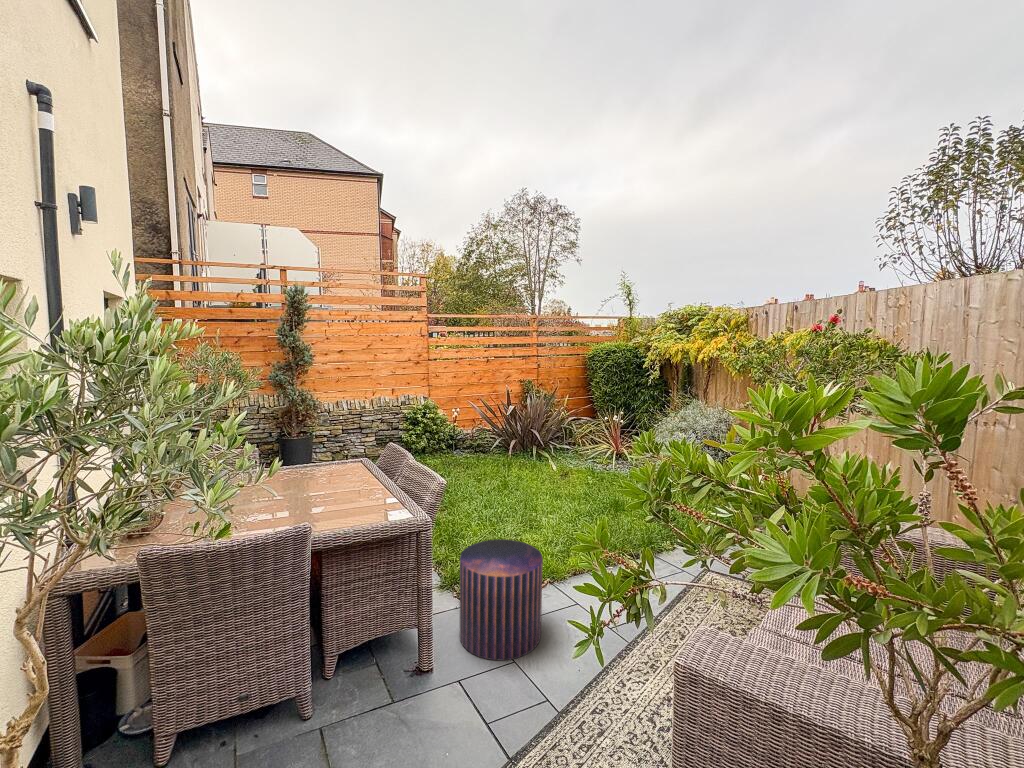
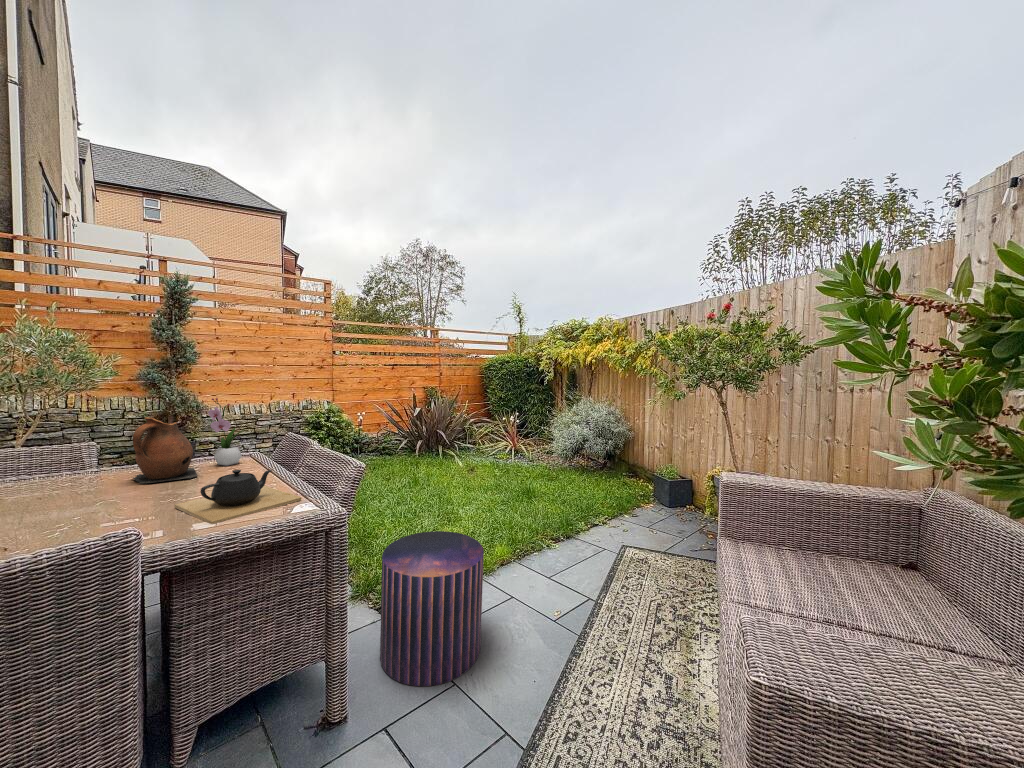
flower arrangement: none [332,419,359,473] -> present [208,398,245,466]
ceramic pitcher: none [286,438,328,487] -> present [133,417,197,483]
teapot: none [320,485,400,525] -> present [175,470,301,524]

